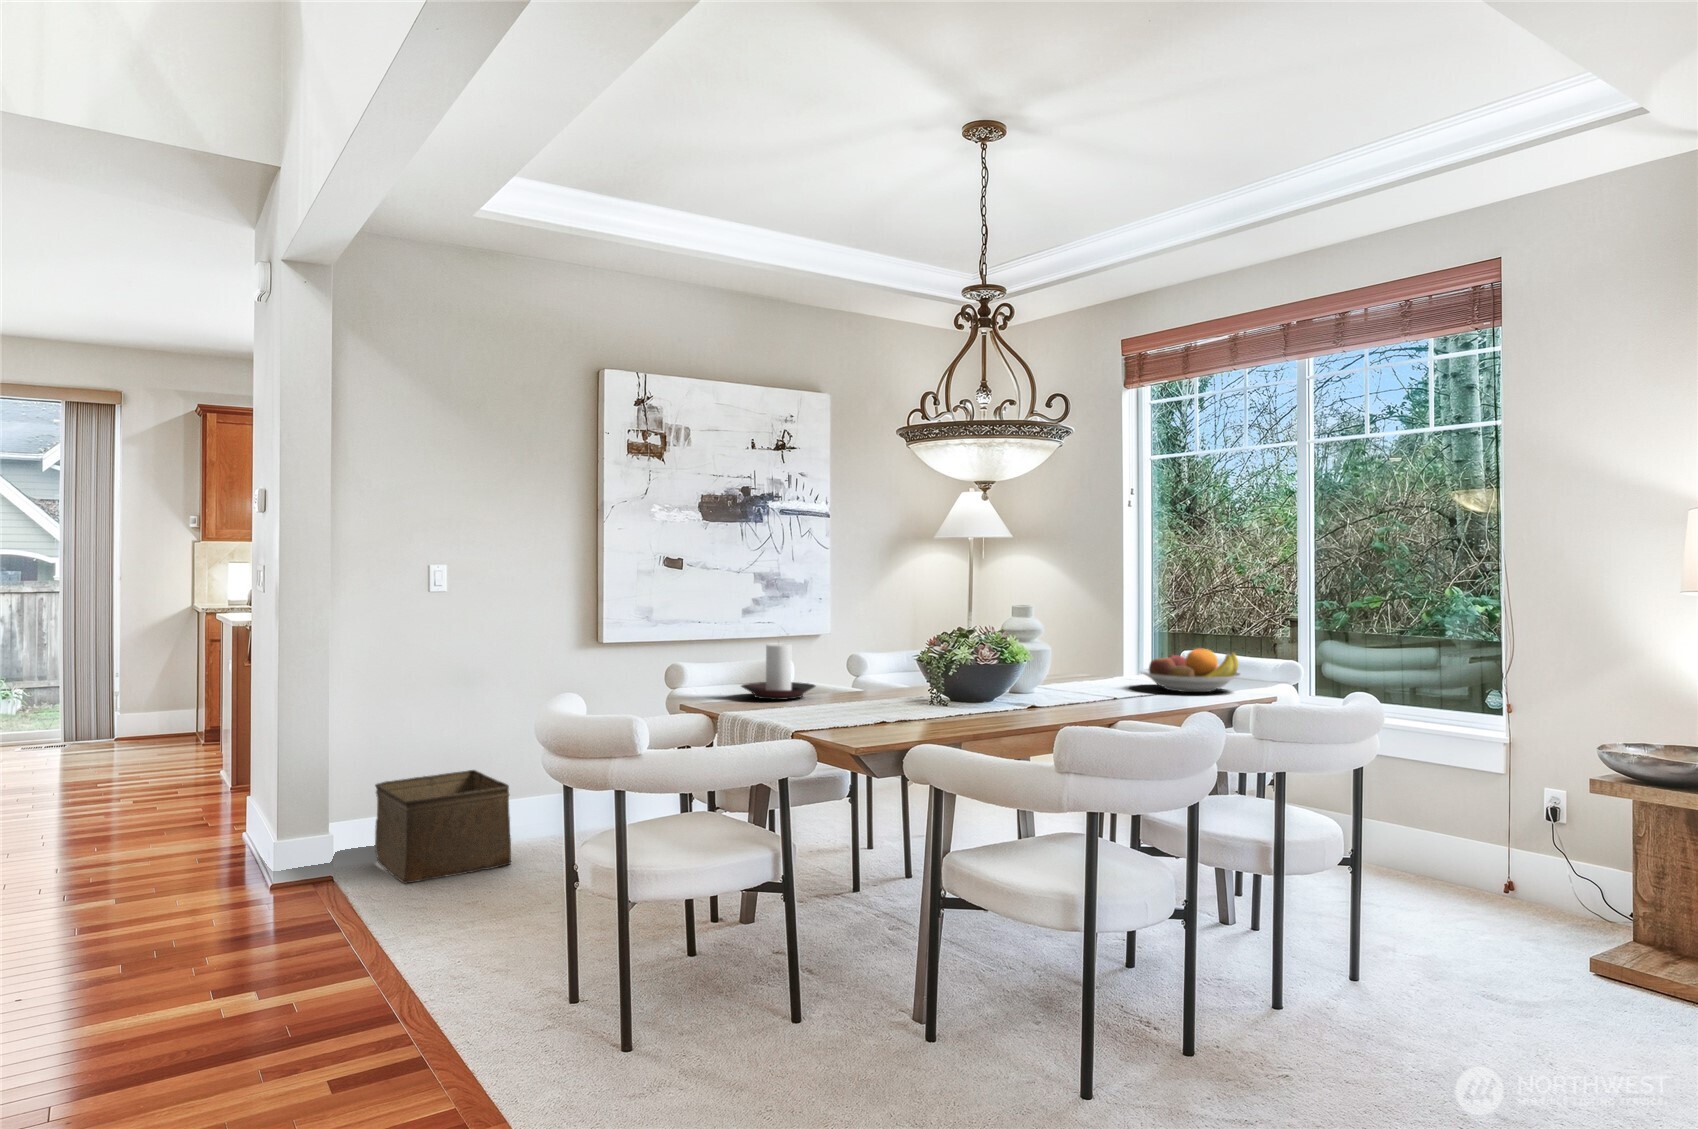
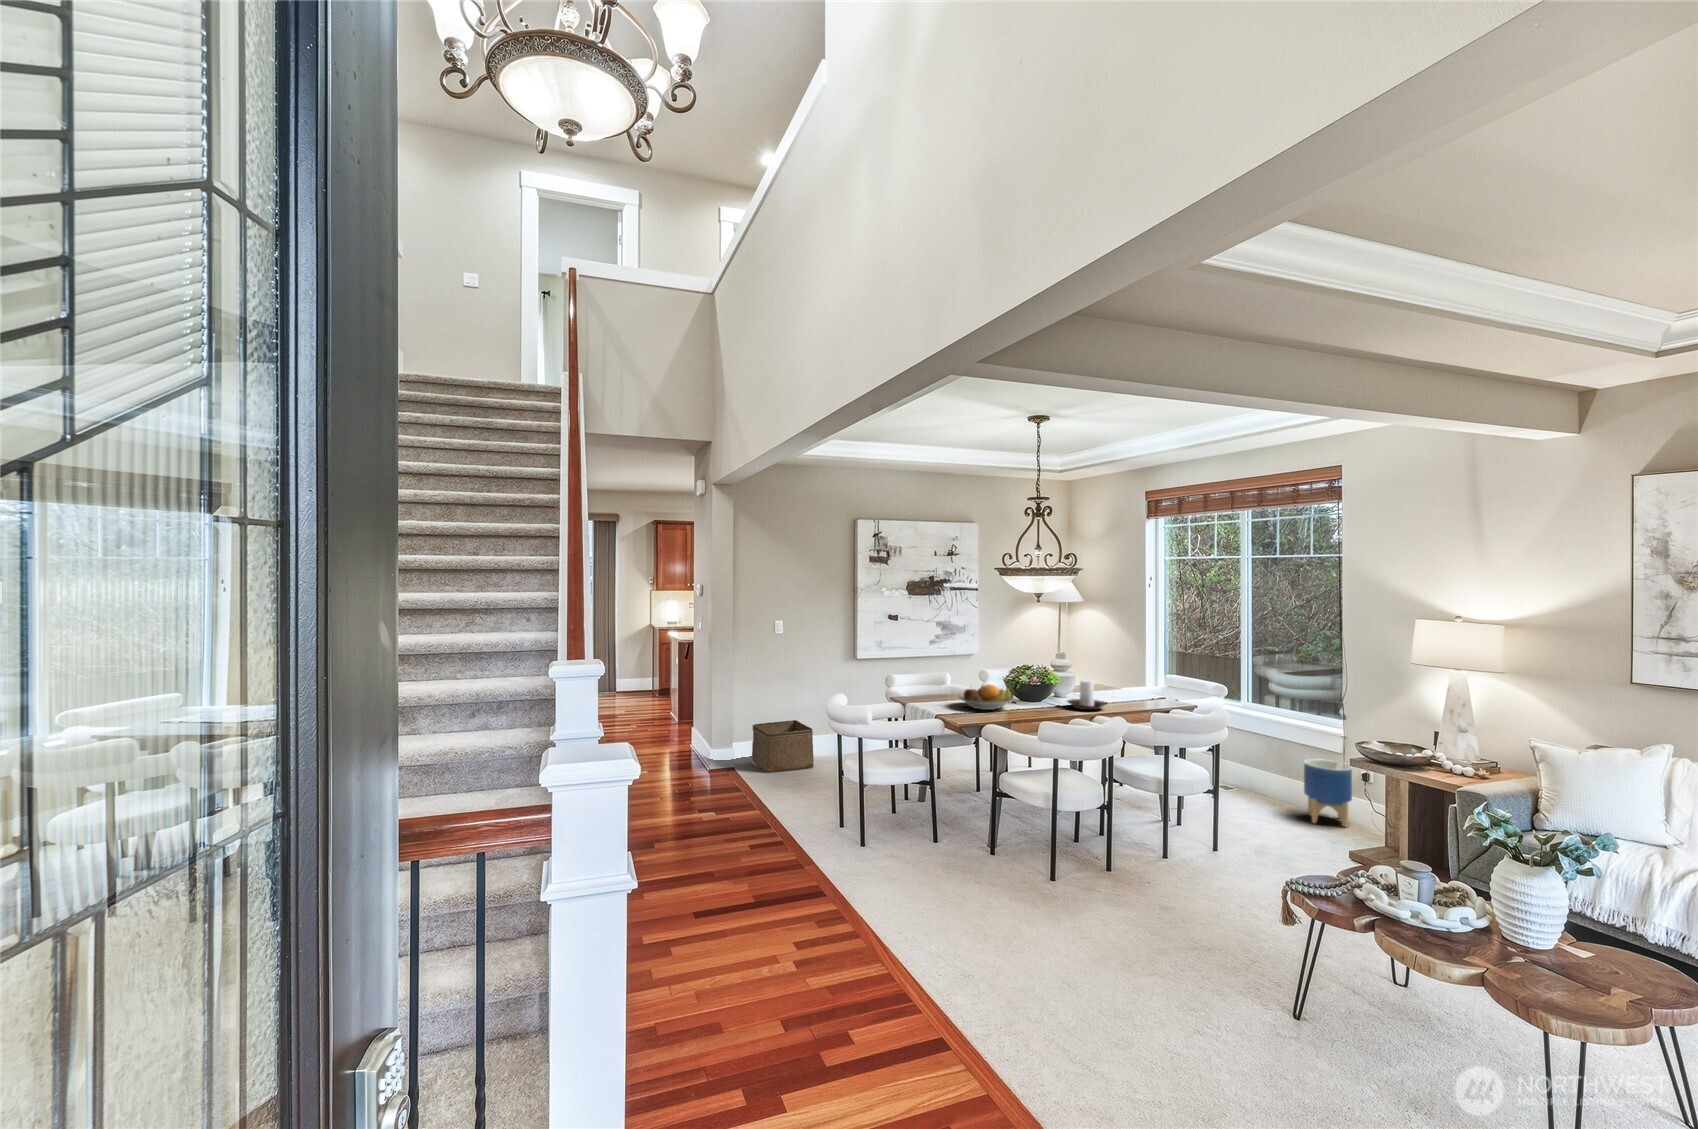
candle holder: present [741,644,815,700] -> present [1067,680,1107,710]
fruit bowl: present [1140,648,1241,692] -> present [958,685,1013,710]
planter: none [1441,786,1526,906] -> present [1304,759,1352,827]

